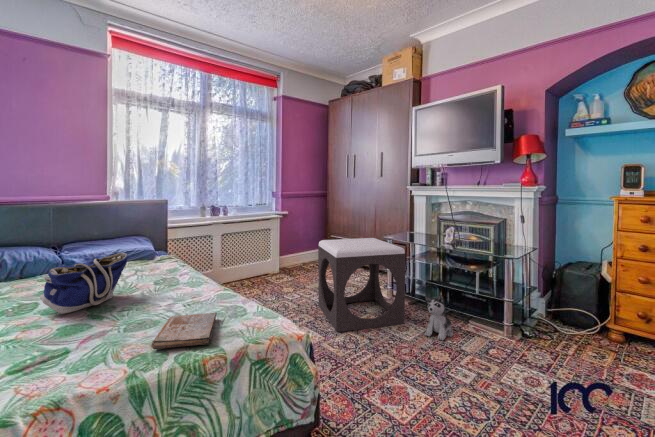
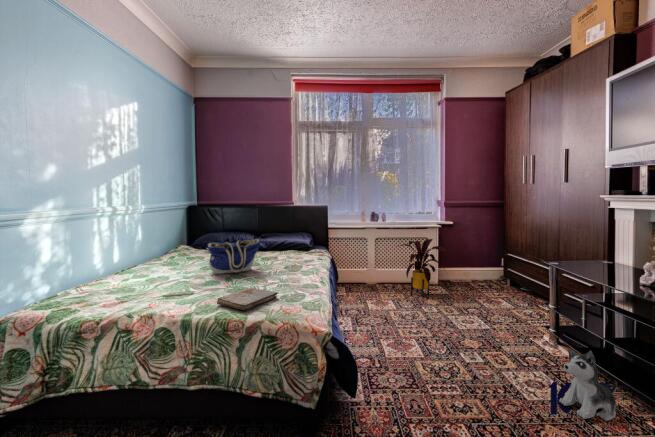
house plant: none [244,229,298,287] -> present [400,239,448,297]
footstool: present [318,238,405,332] -> none [442,254,548,378]

